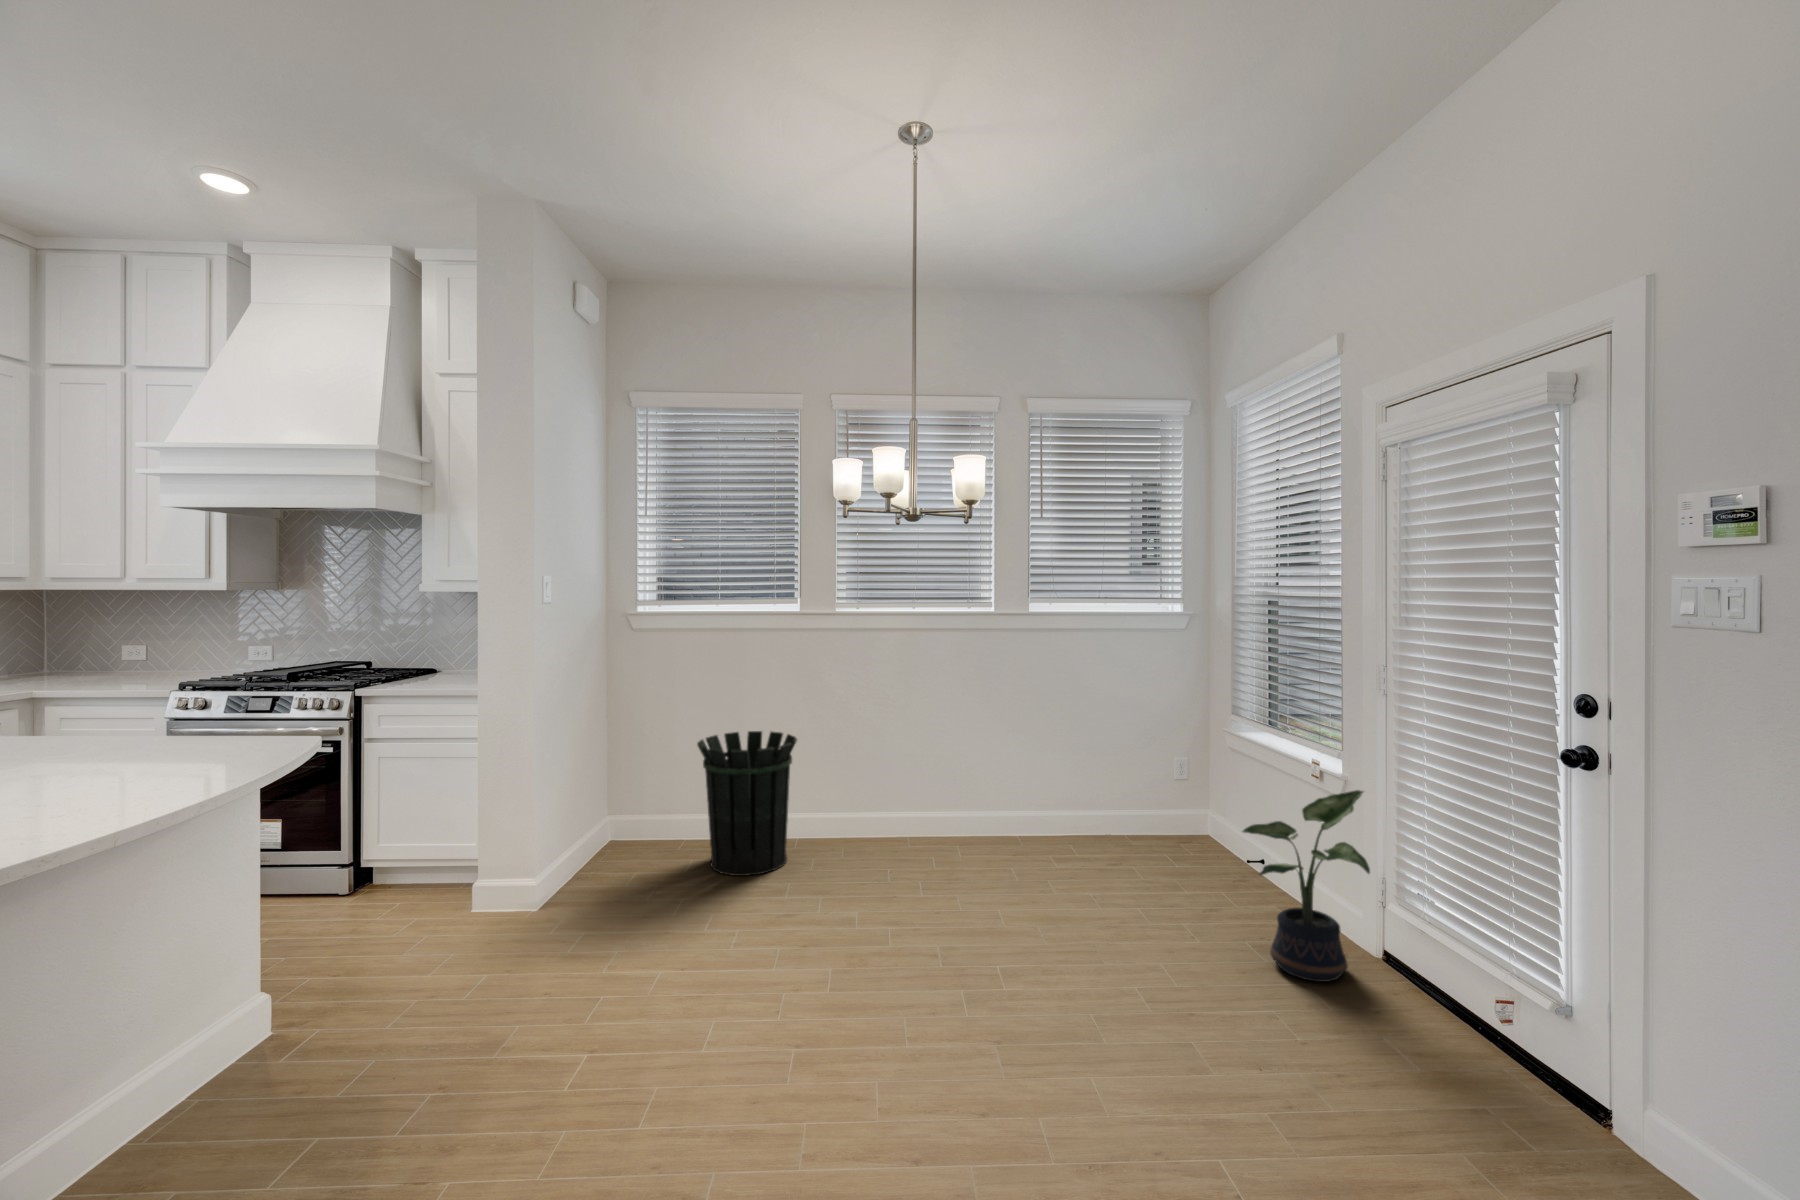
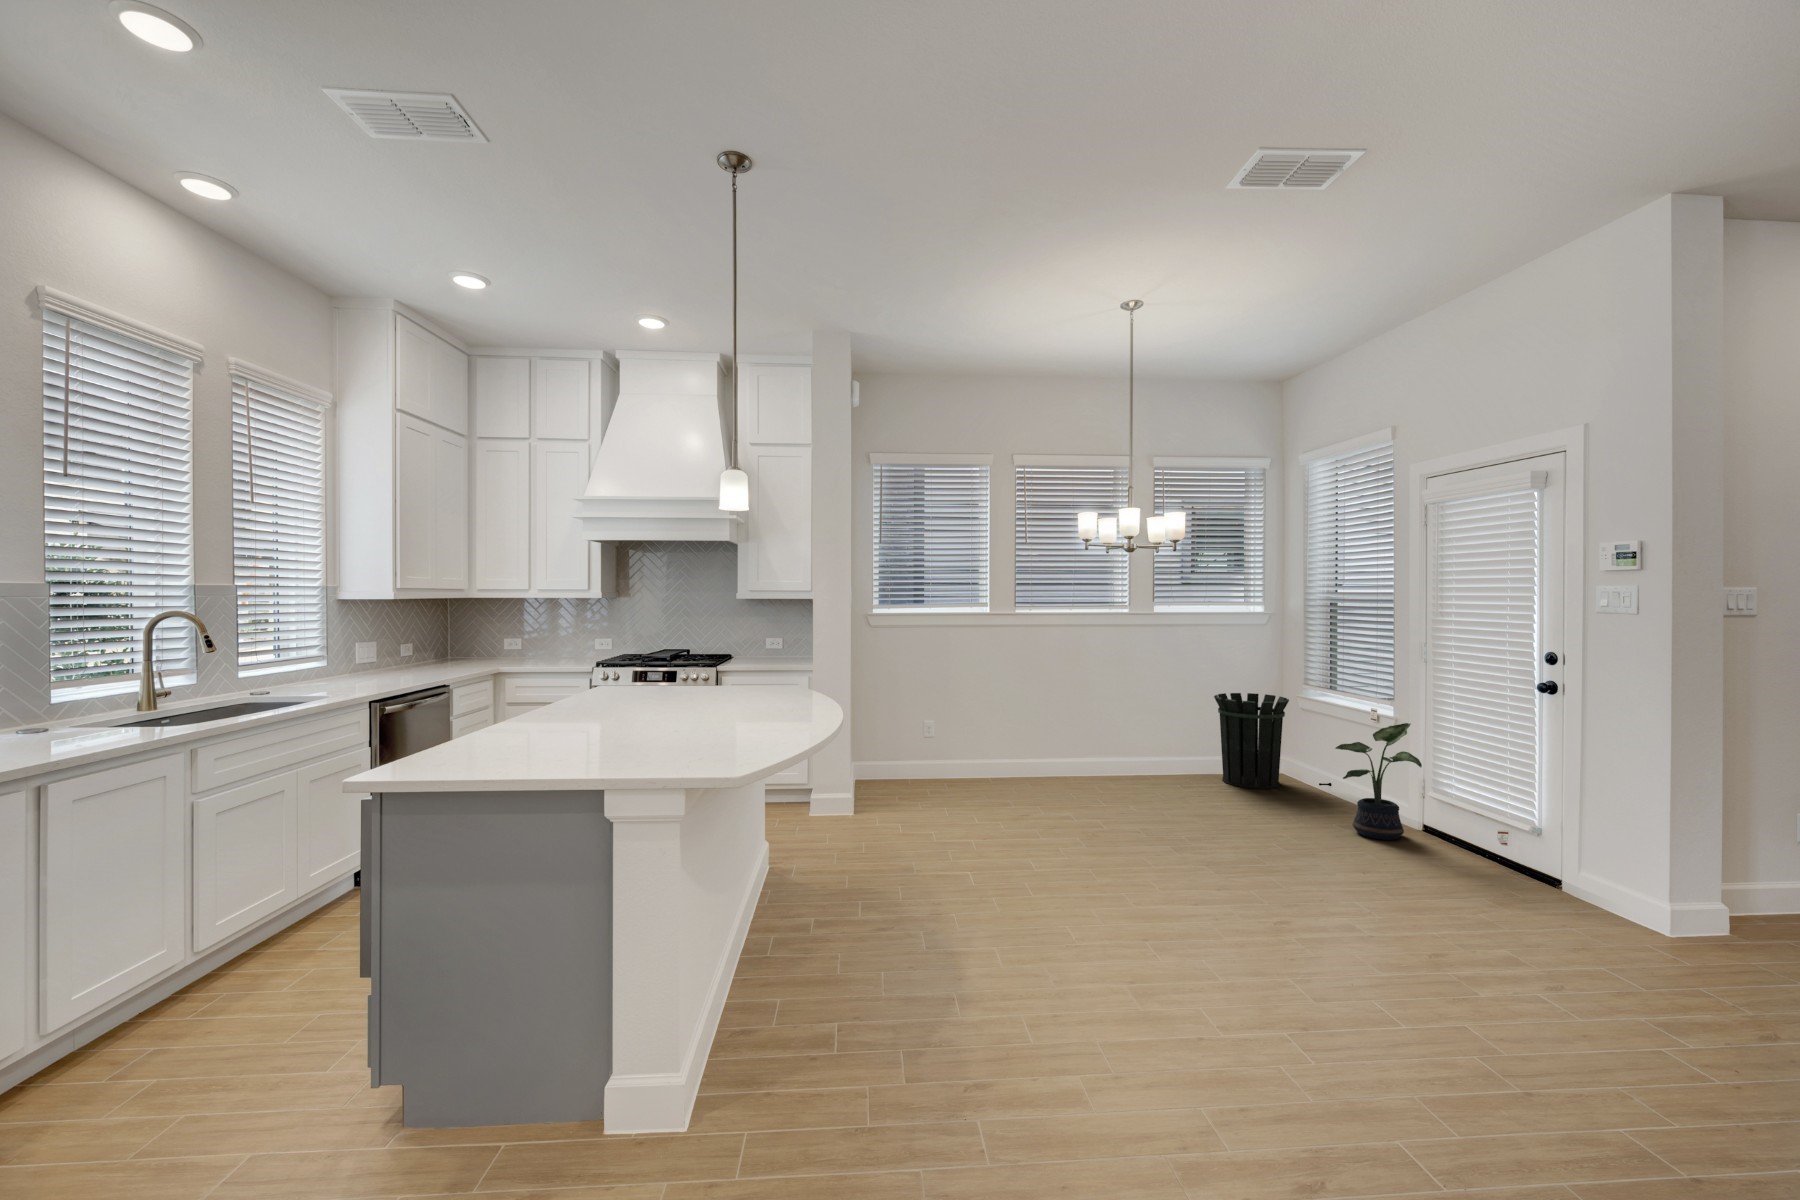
waste bin: present [697,731,797,876] -> present [1214,693,1289,789]

